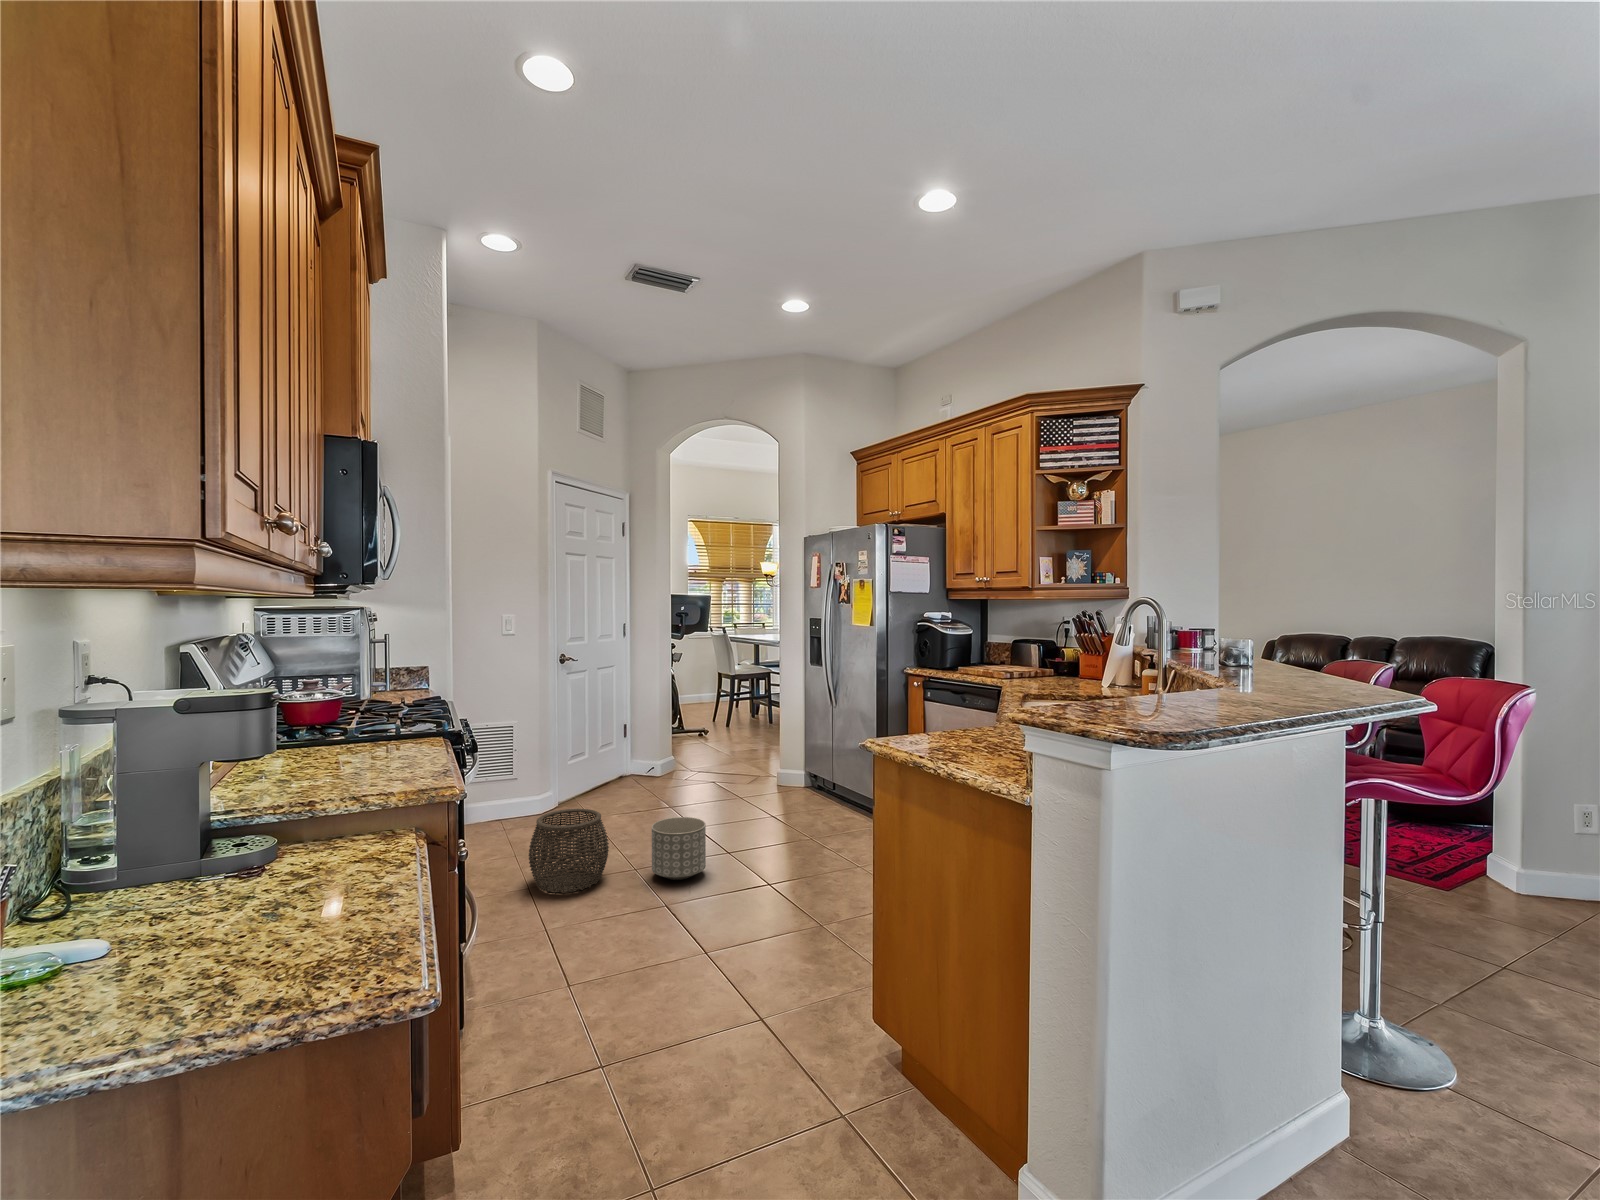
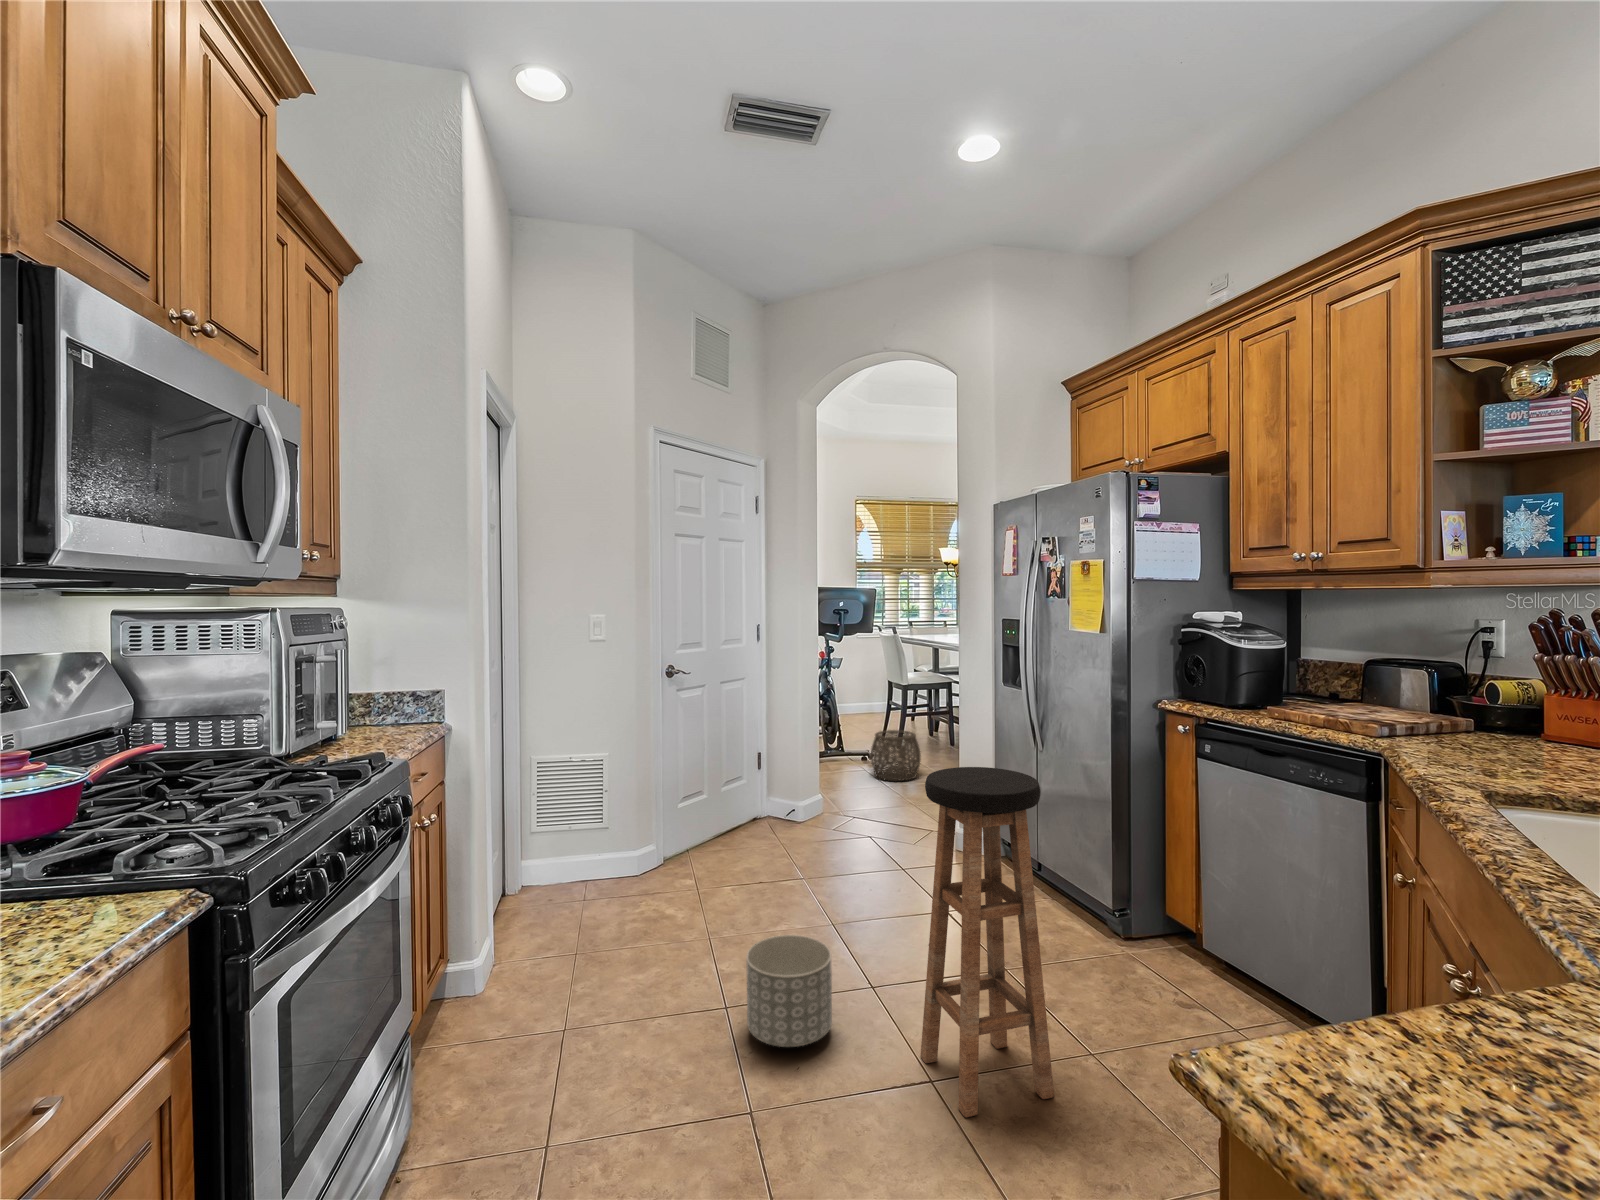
bar stool: none [760,703,836,895] -> present [921,767,1054,1117]
woven basket: present [529,809,609,893] -> present [870,730,921,781]

